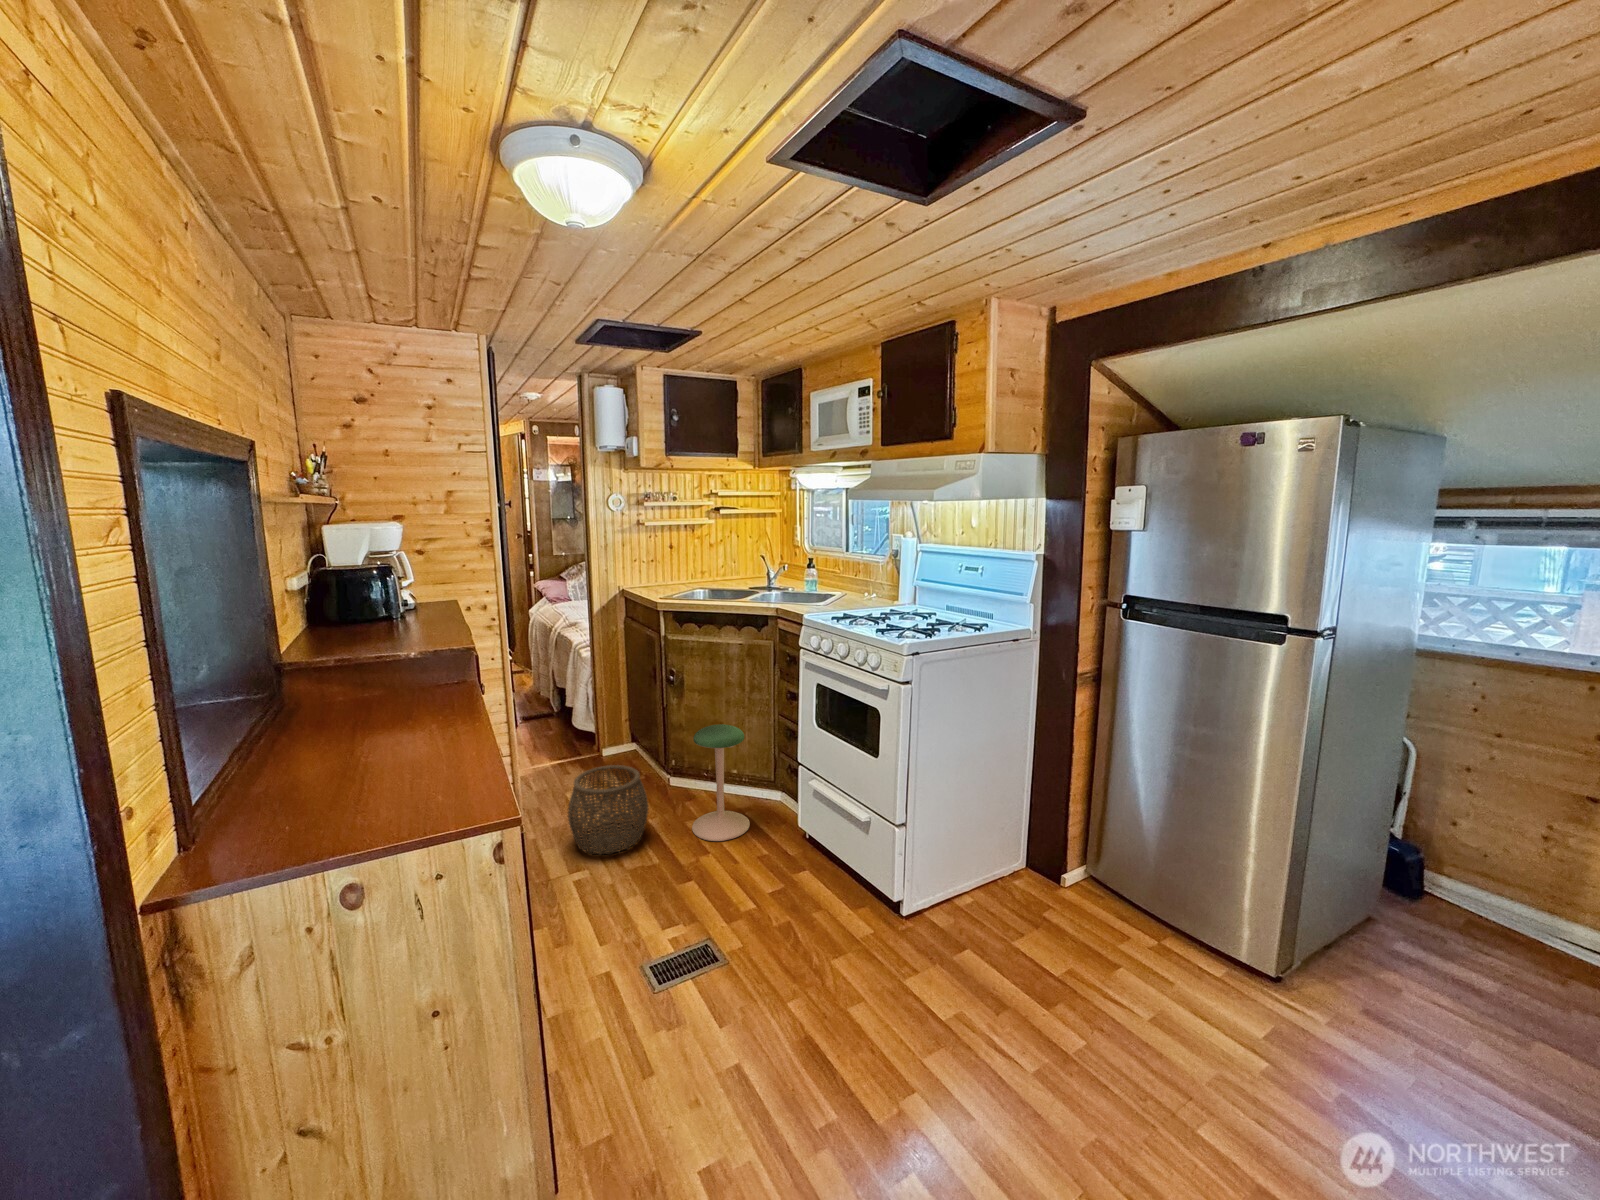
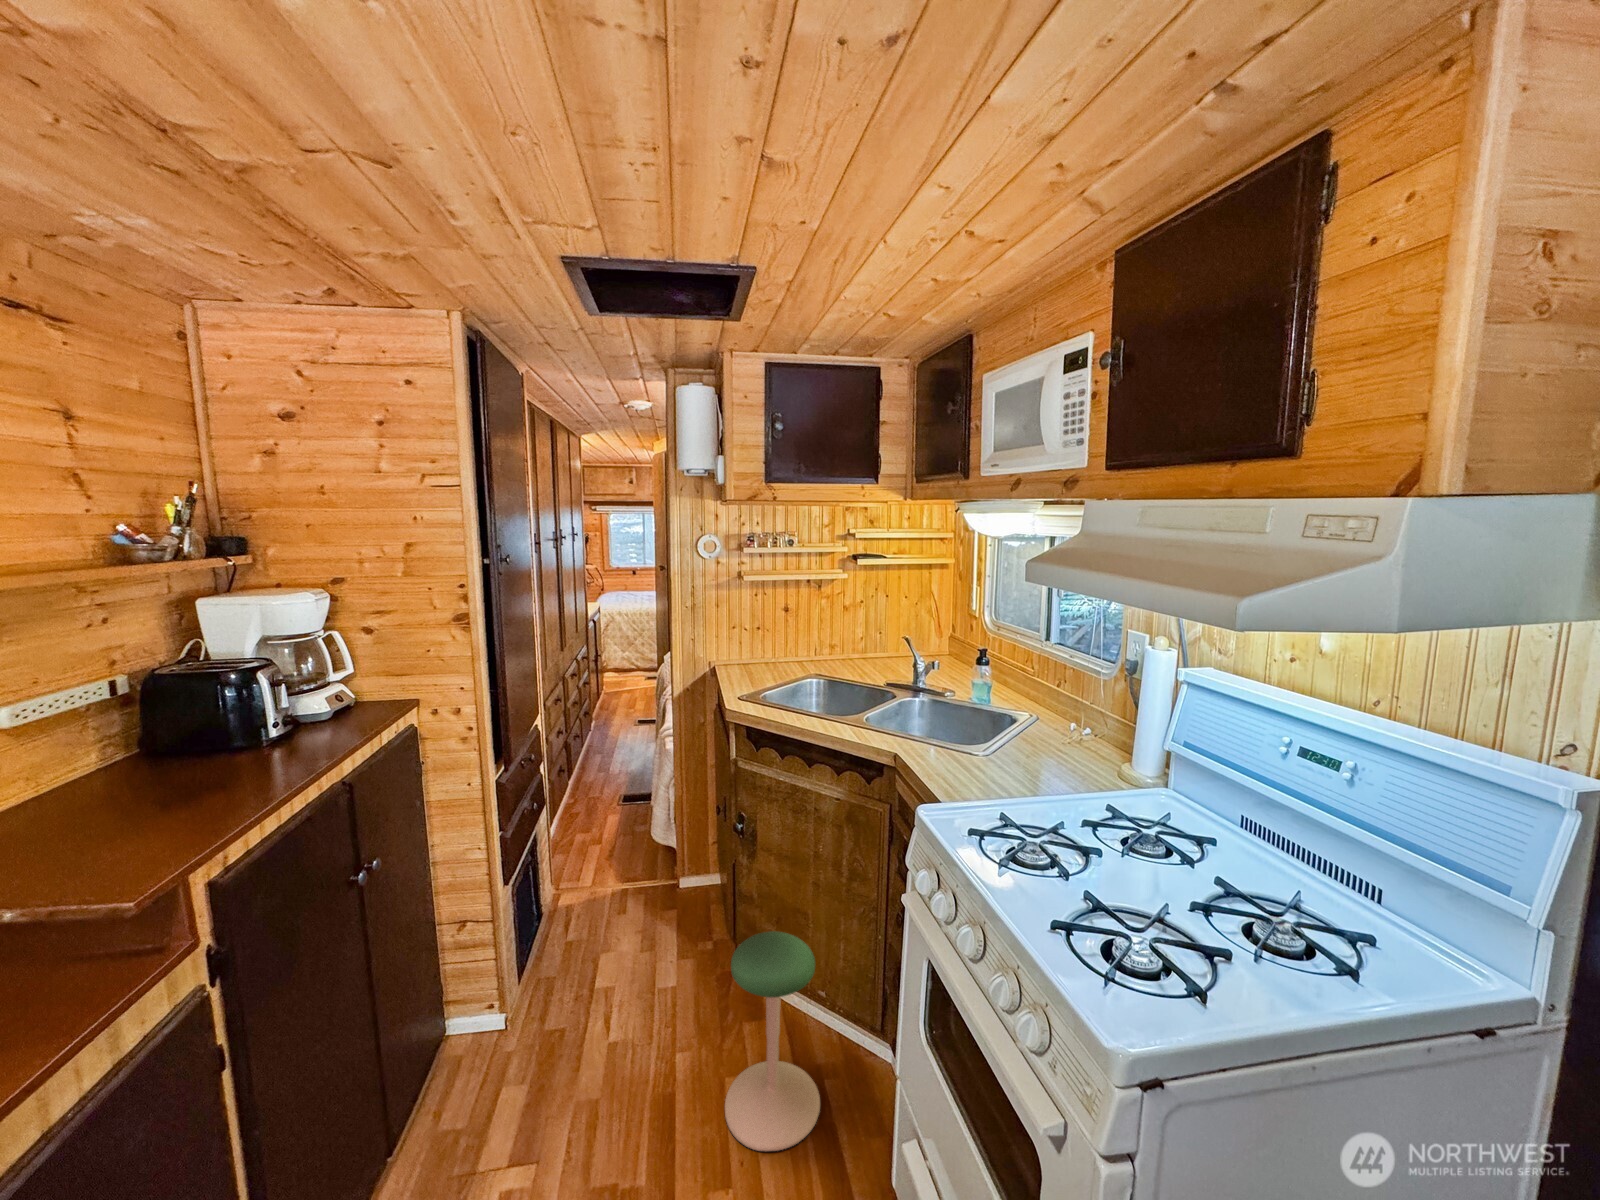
woven basket: present [568,765,648,855] -> none [539,956,664,1124]

